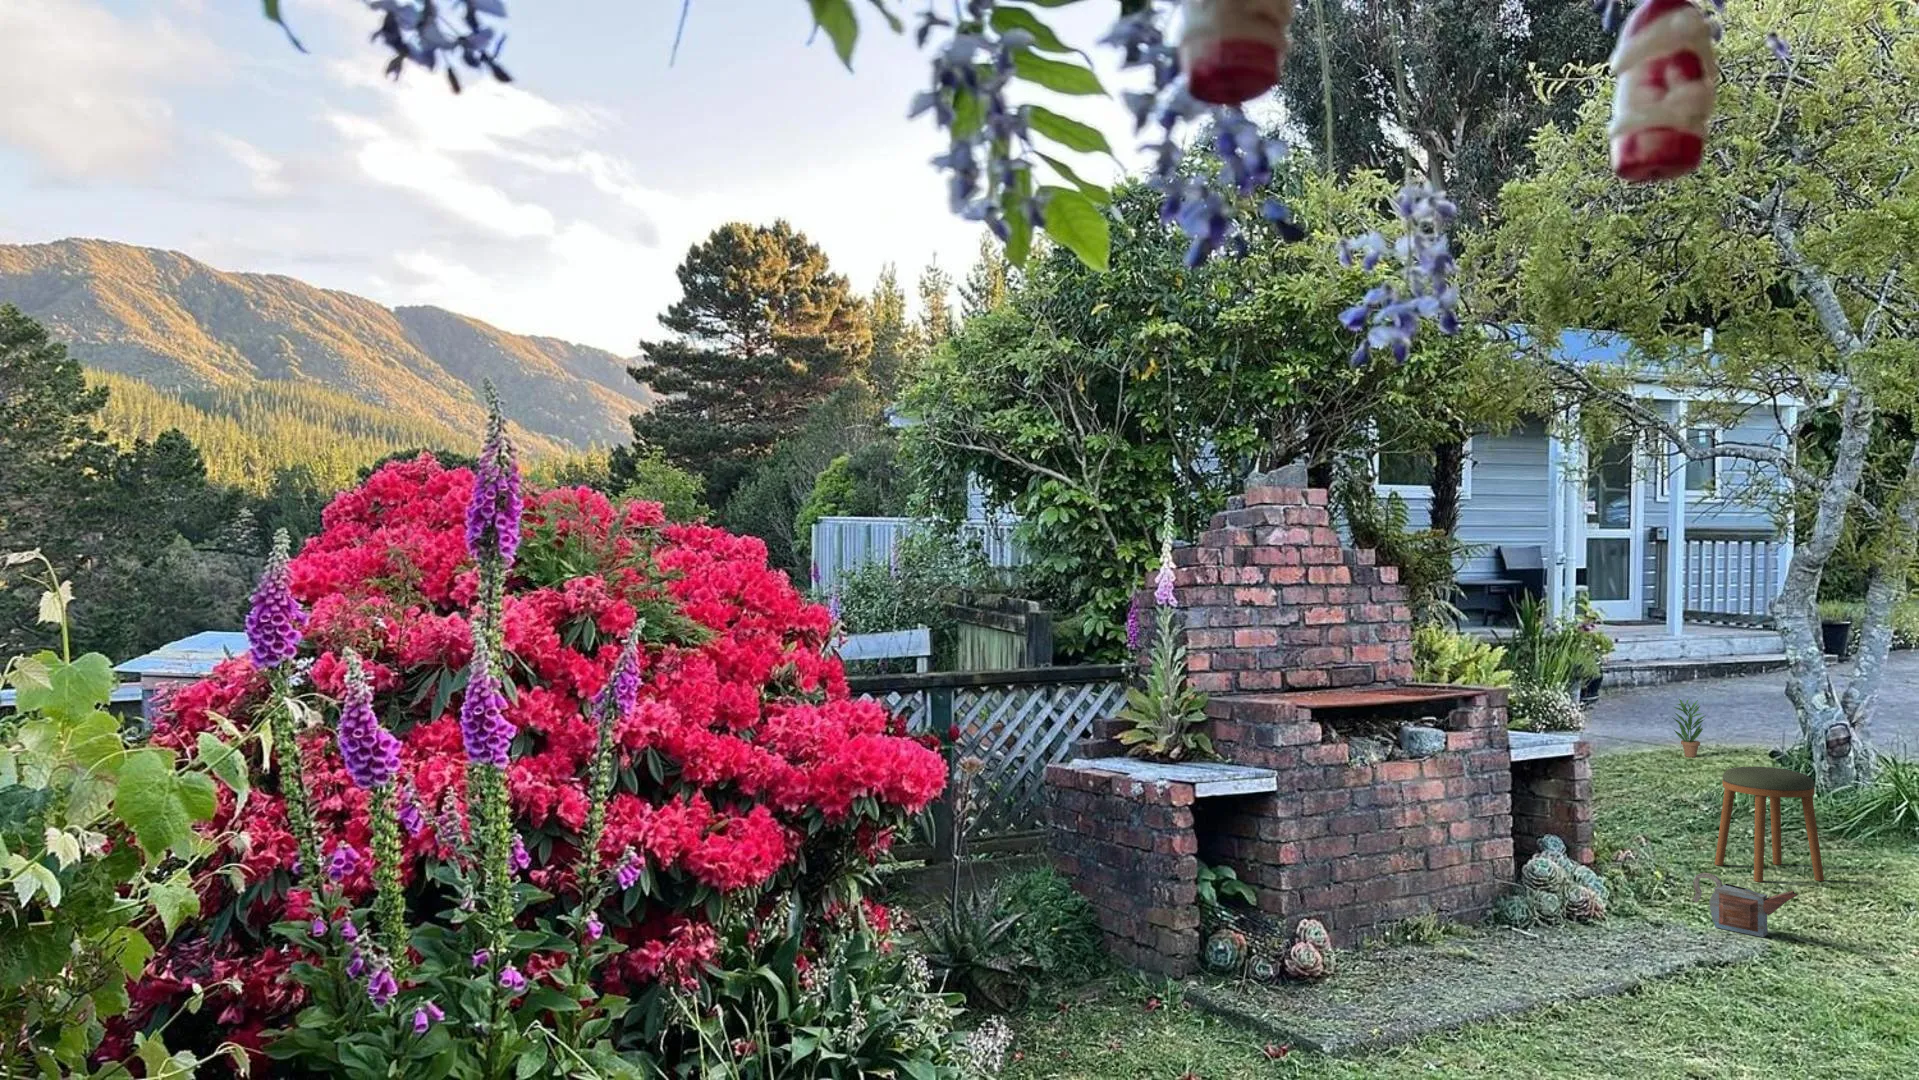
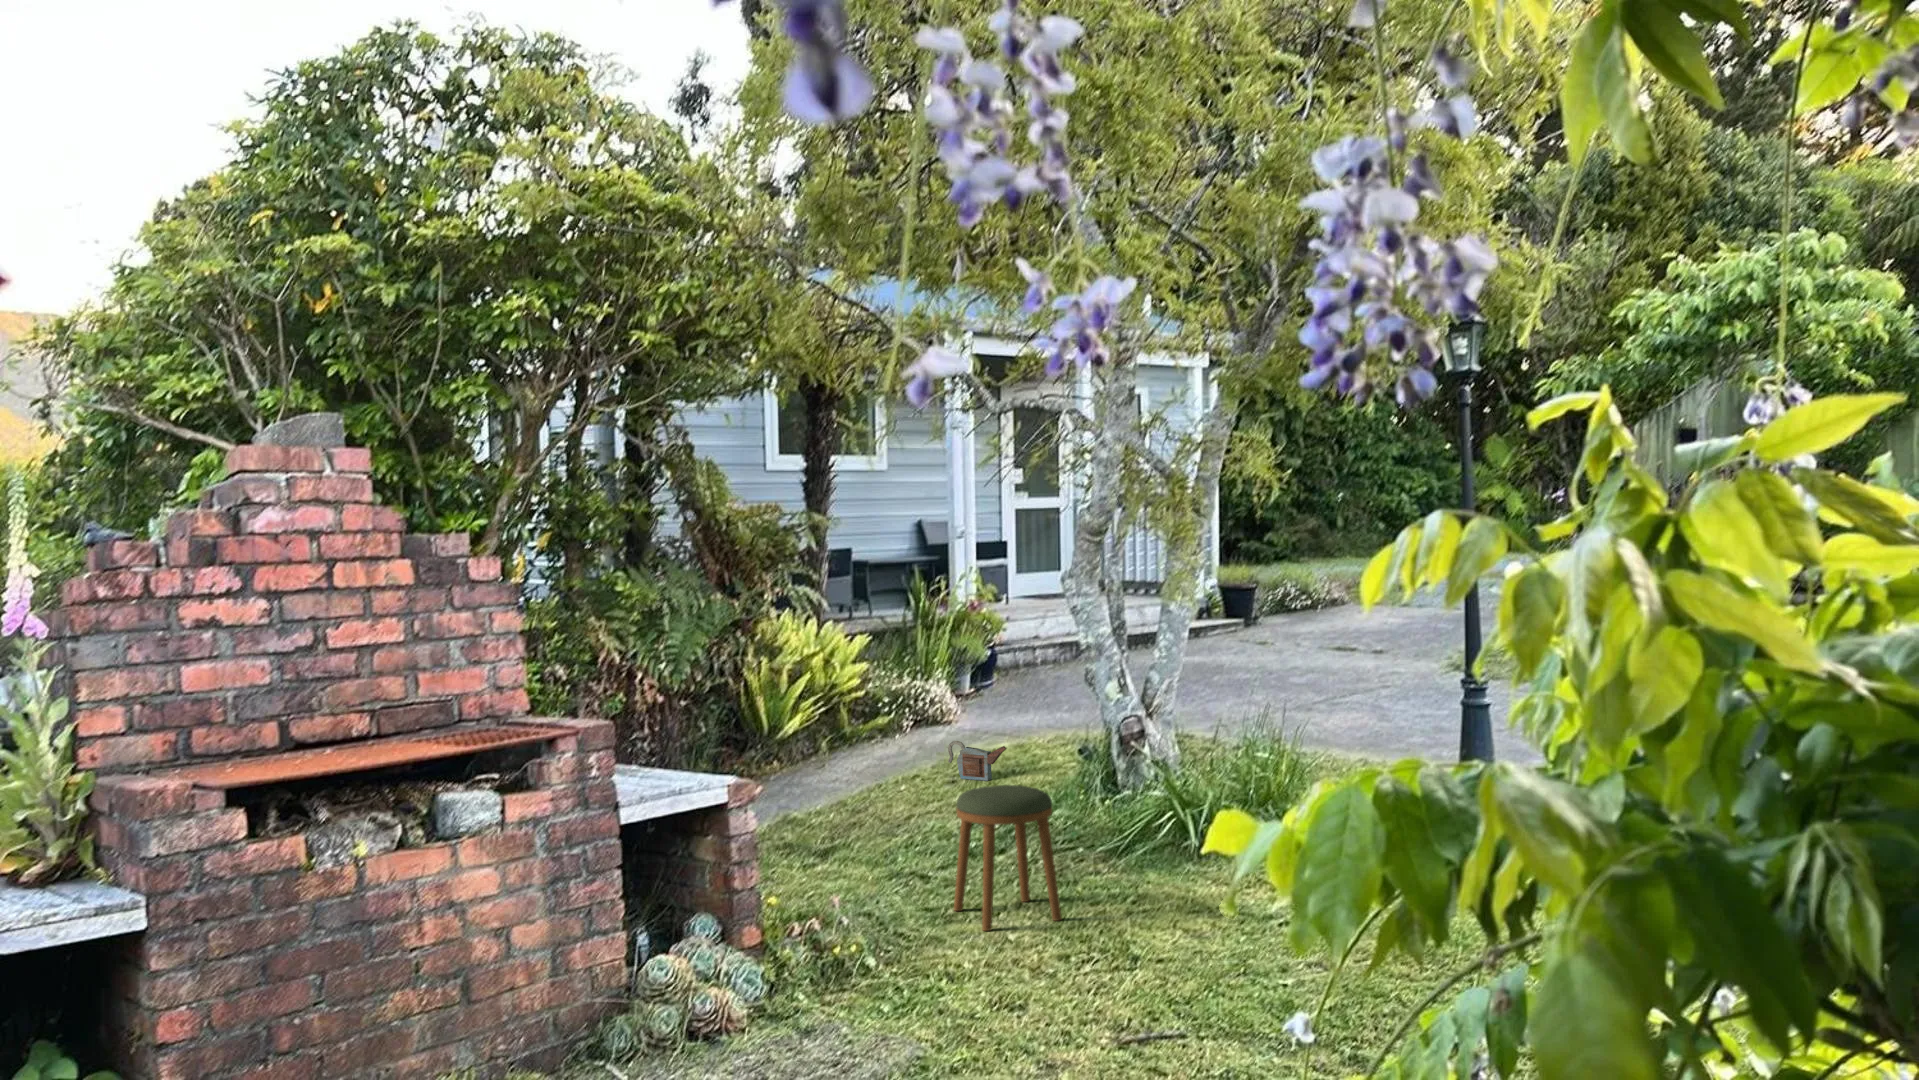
potted plant: present [1673,699,1705,757] -> none [1013,686,1049,755]
watering can: present [1692,872,1798,937] -> present [948,741,1007,781]

